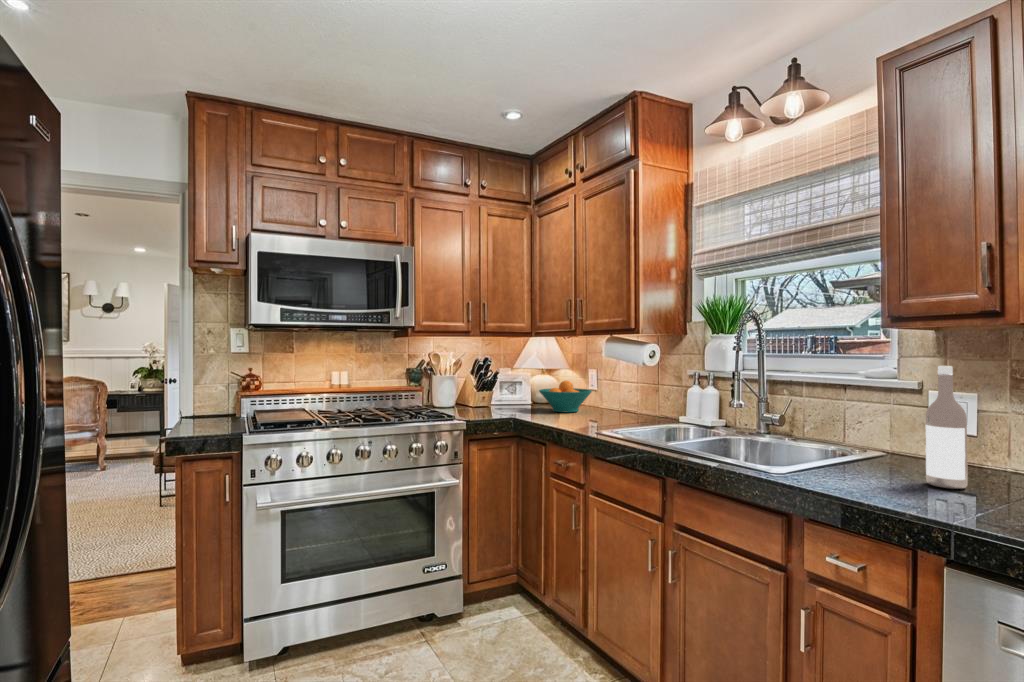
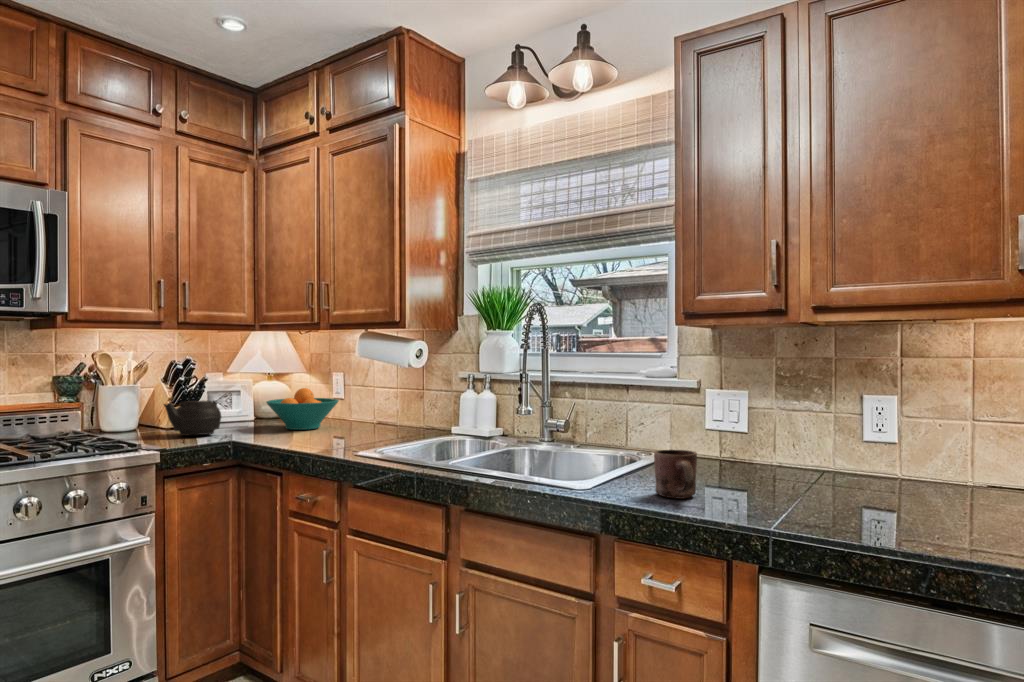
wine bottle: present [926,366,968,489] -> none [721,364,756,490]
teapot: none [469,387,508,413] -> present [164,400,221,435]
mug: none [846,444,891,490] -> present [654,450,697,499]

